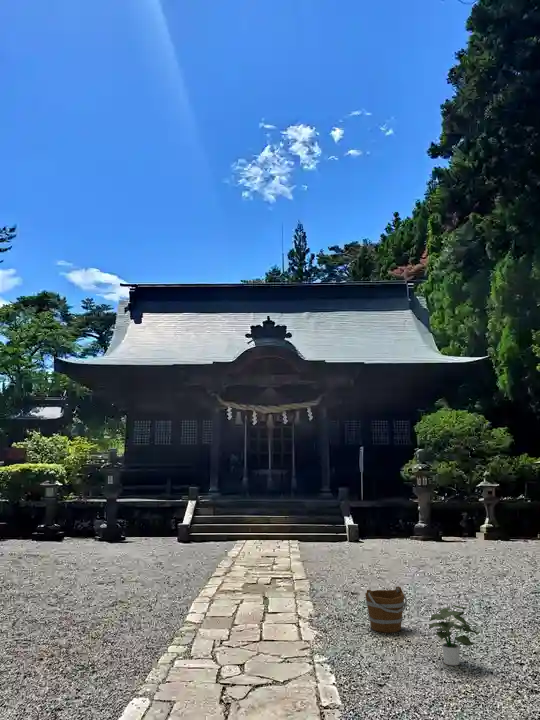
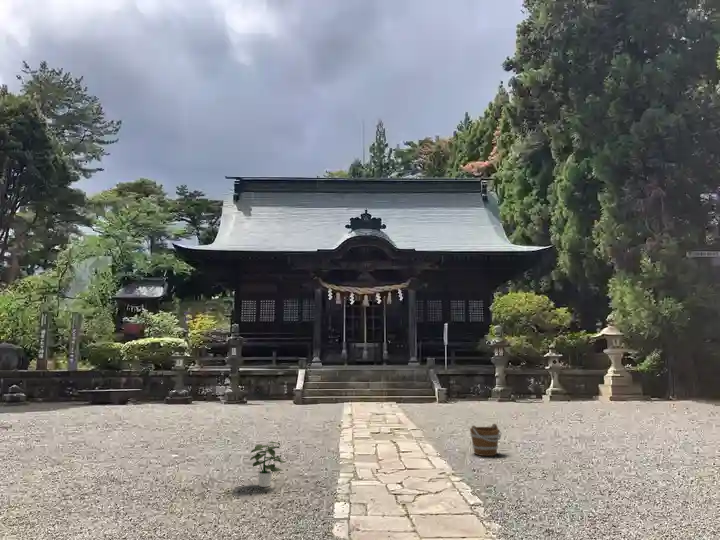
potted plant: present [429,605,480,665] -> present [250,442,286,487]

